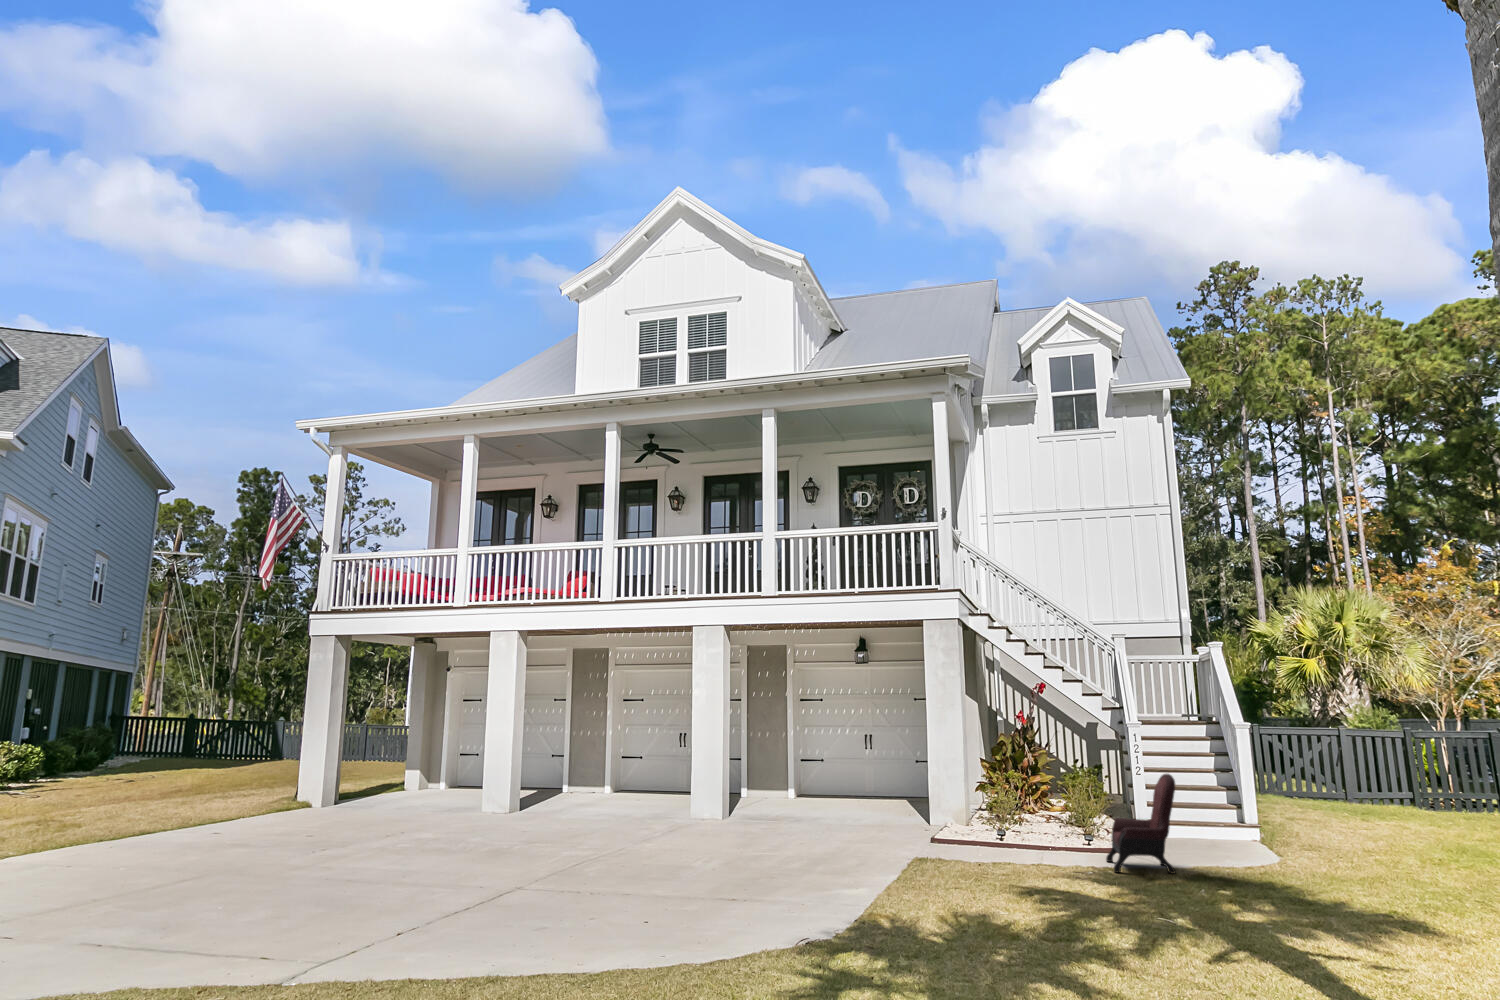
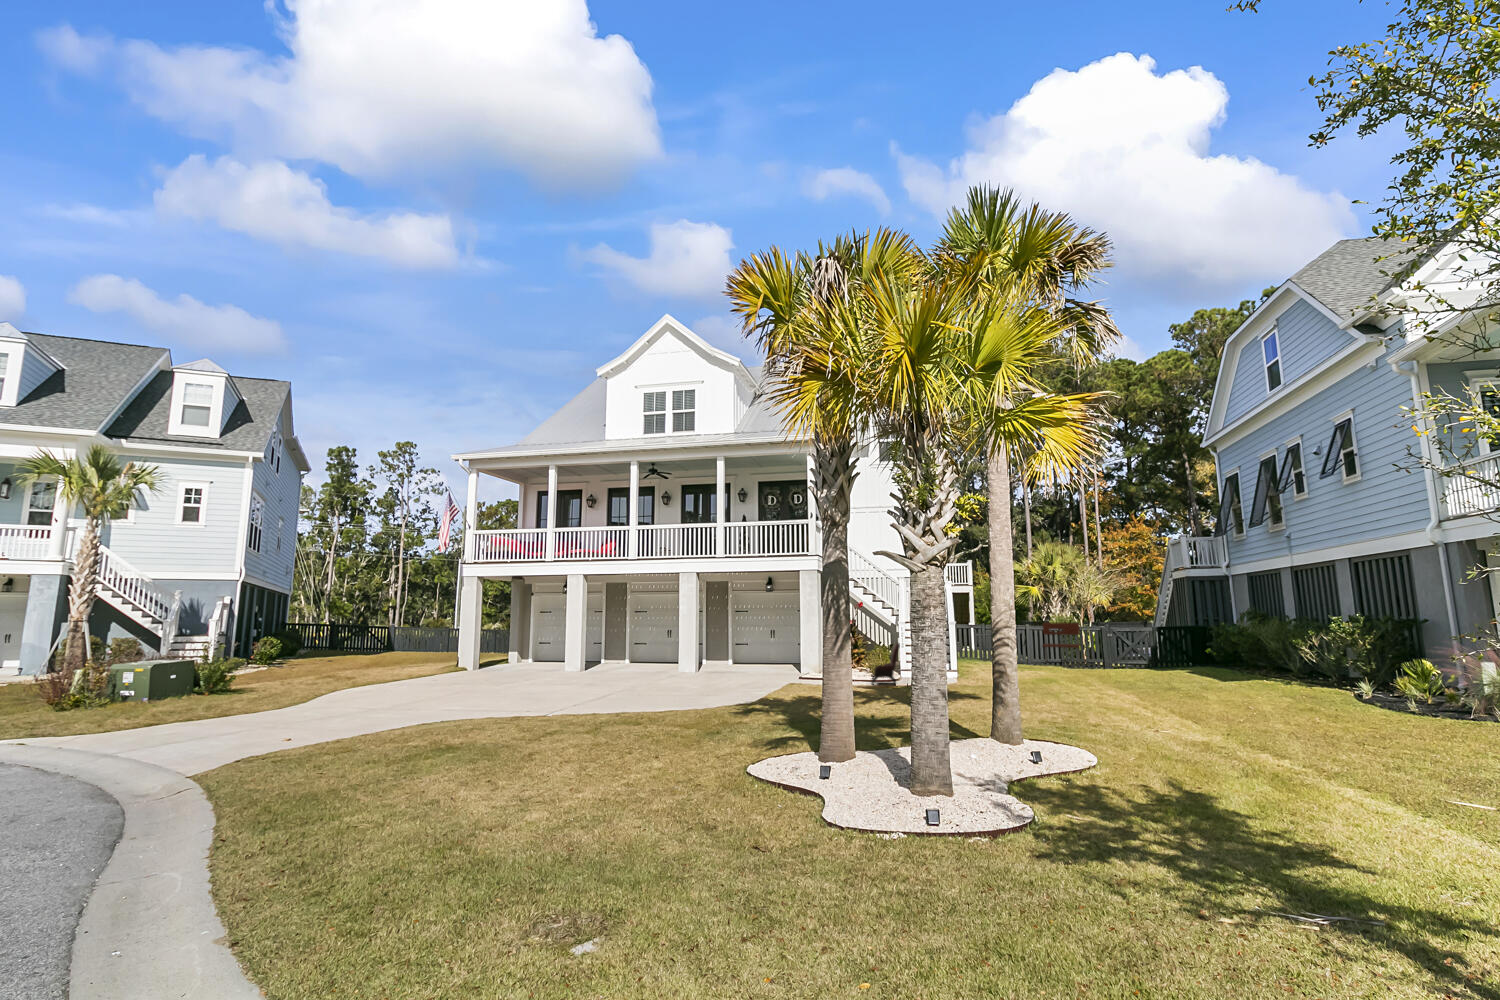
bench: none [1390,724,1485,807] -> present [1043,623,1081,662]

